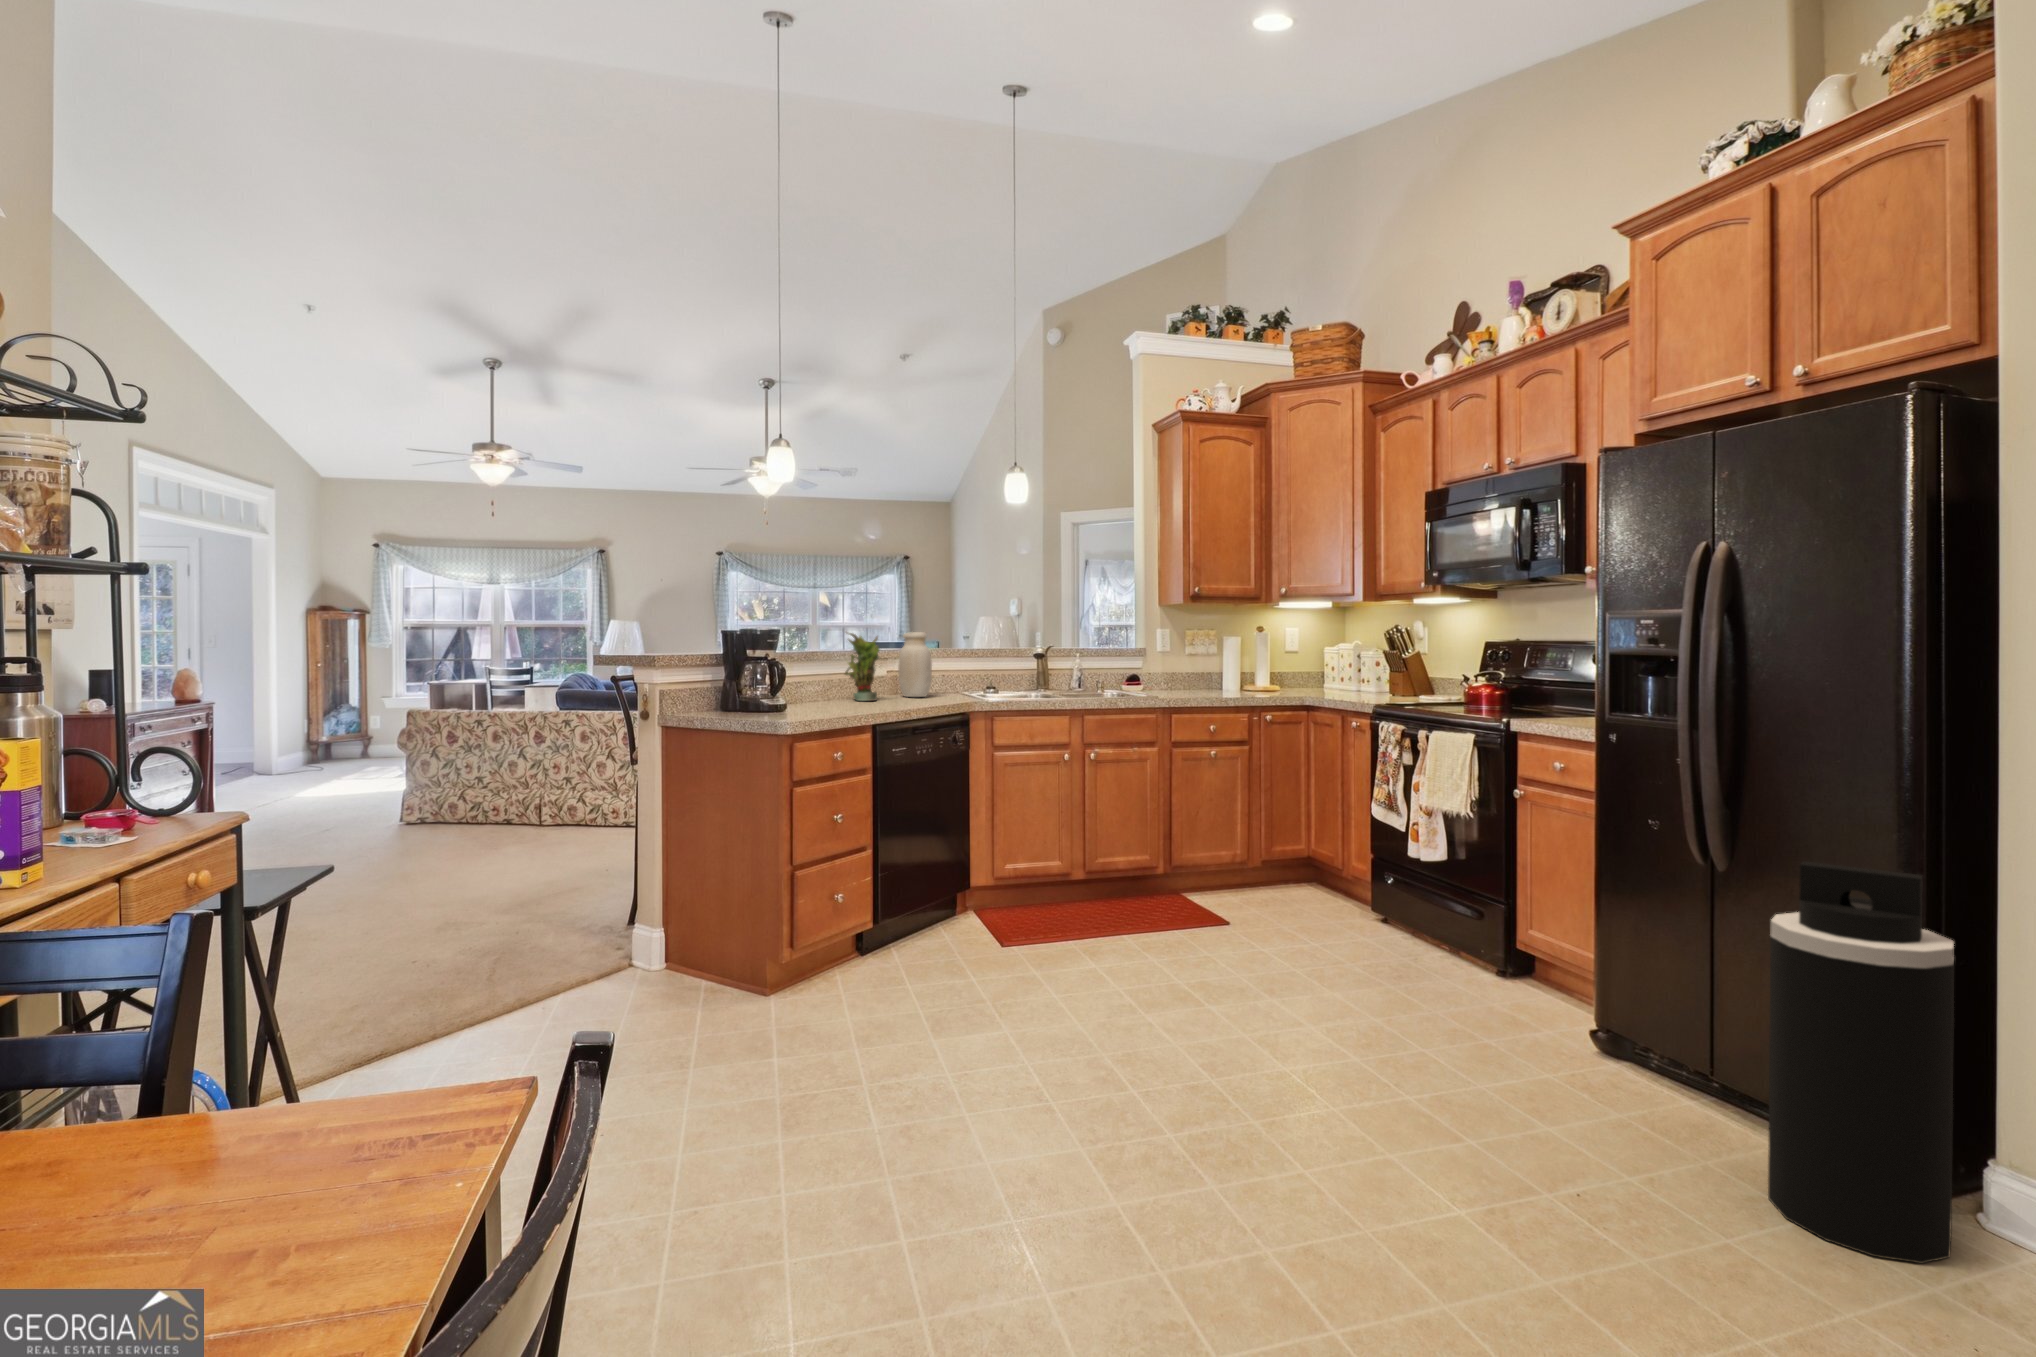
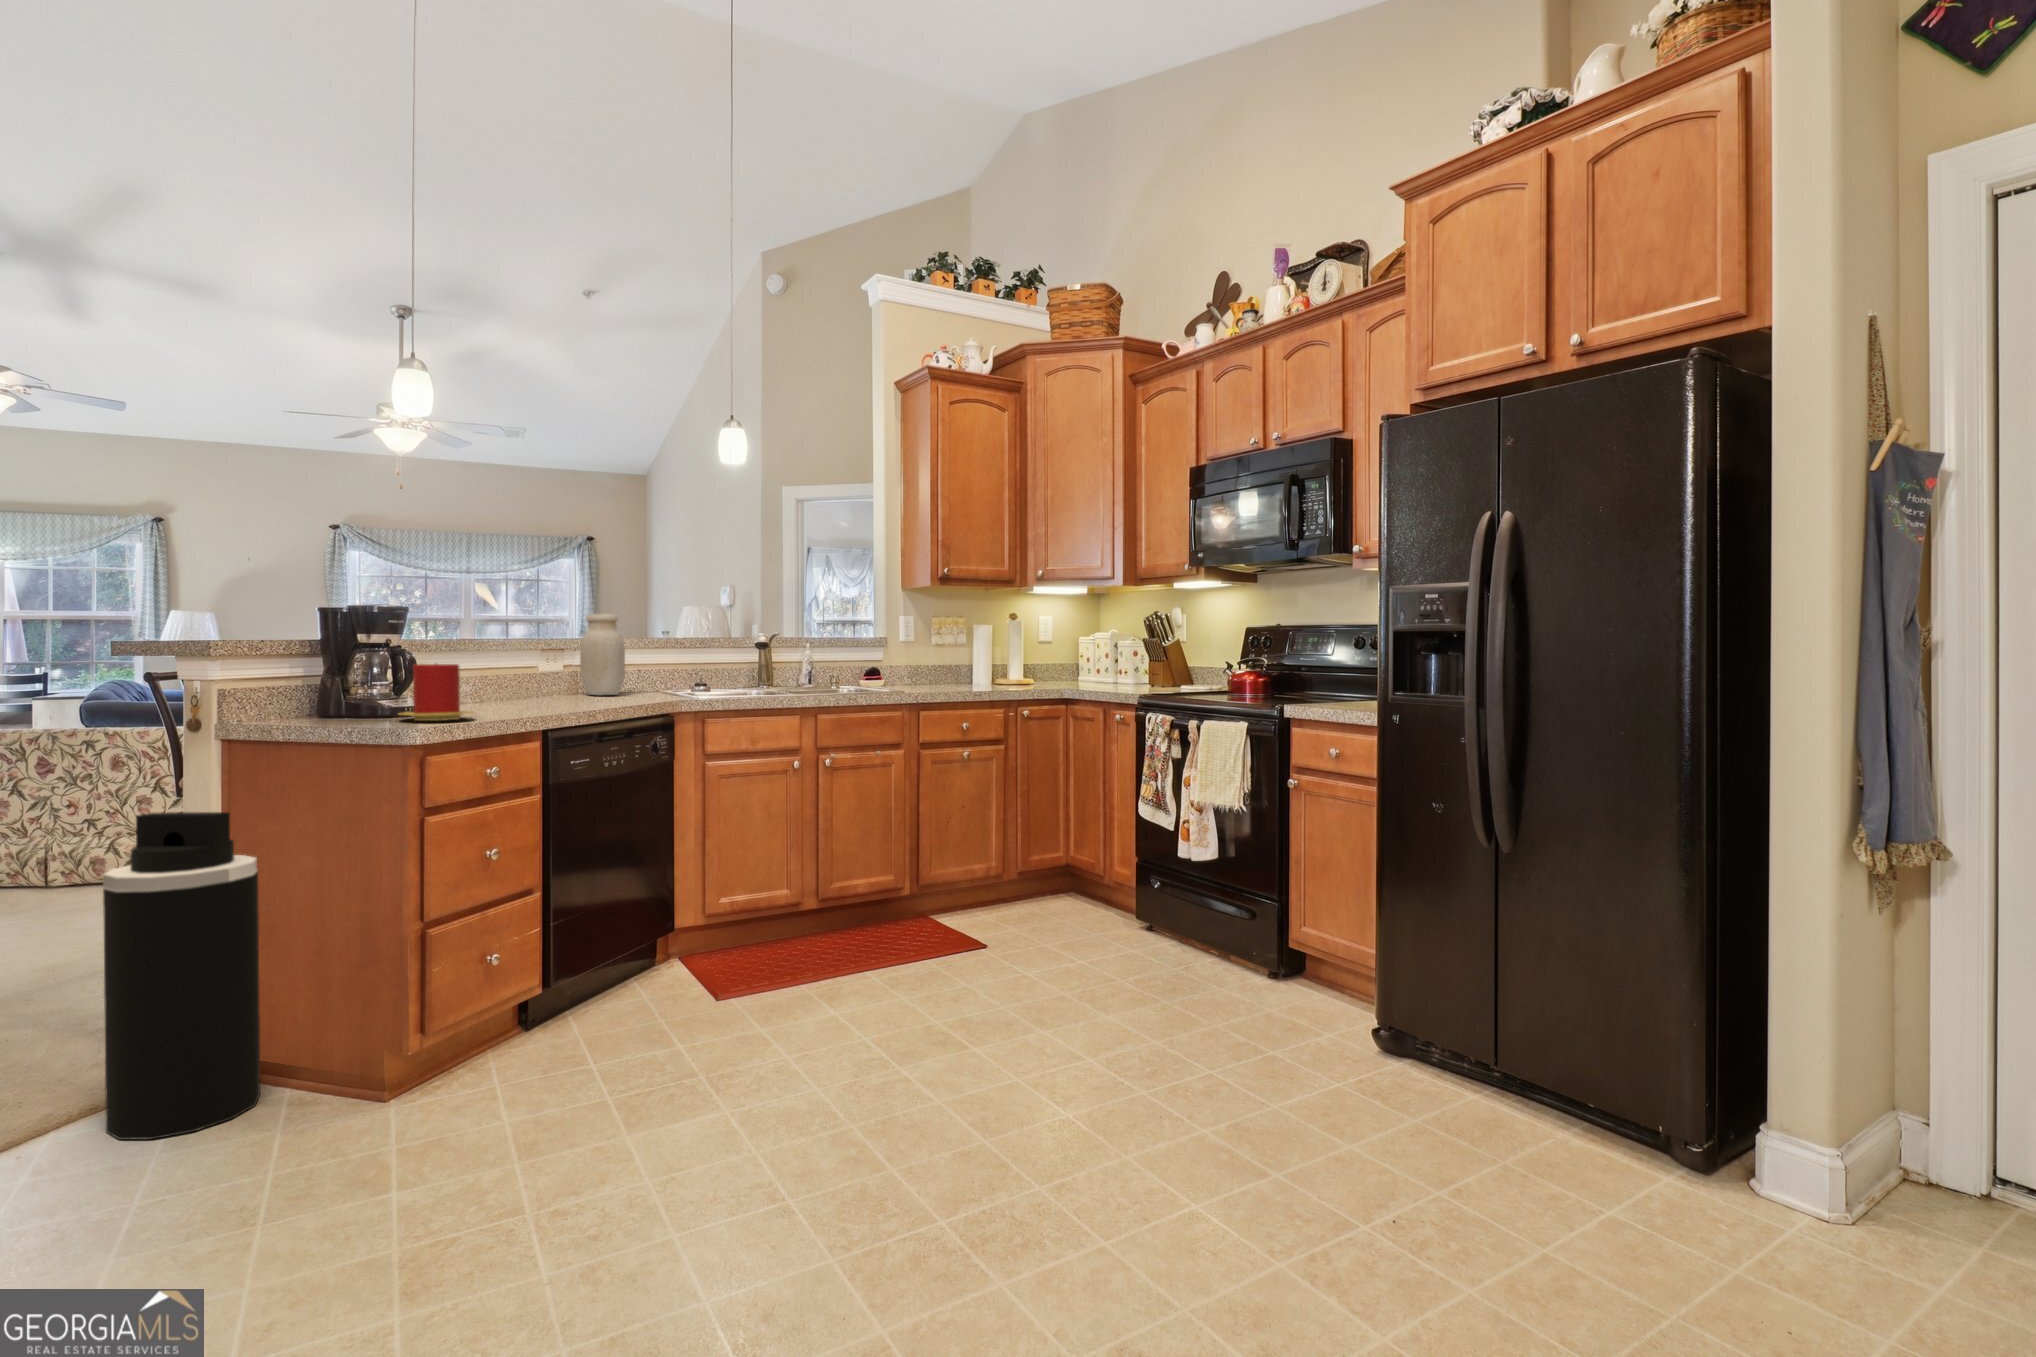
potted plant: present [845,633,879,701] -> none [503,610,555,700]
candle: none [775,675,826,718] -> present [399,664,473,721]
trash can: present [1768,861,1954,1263] -> present [103,812,260,1140]

